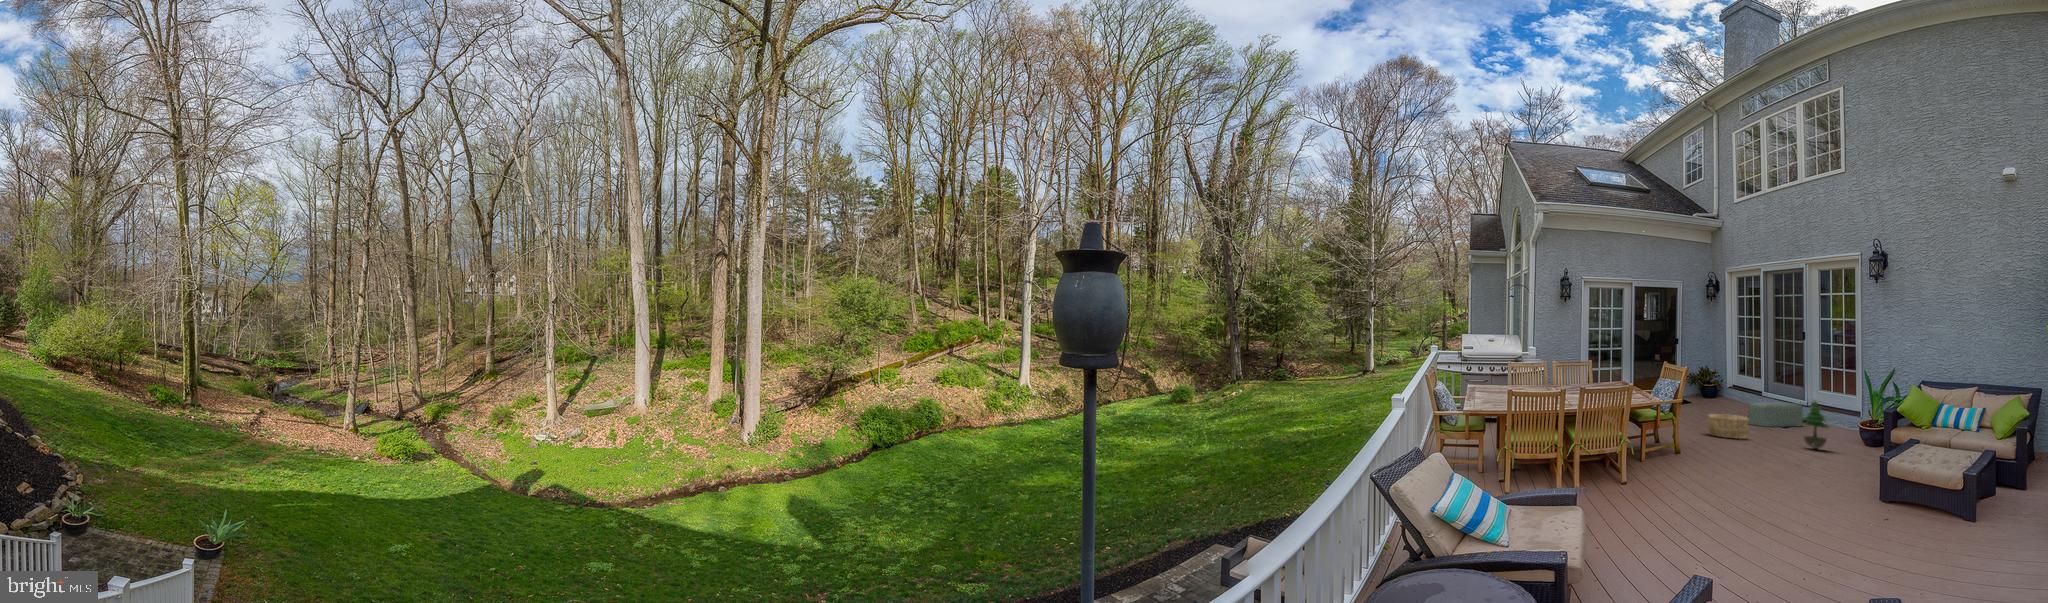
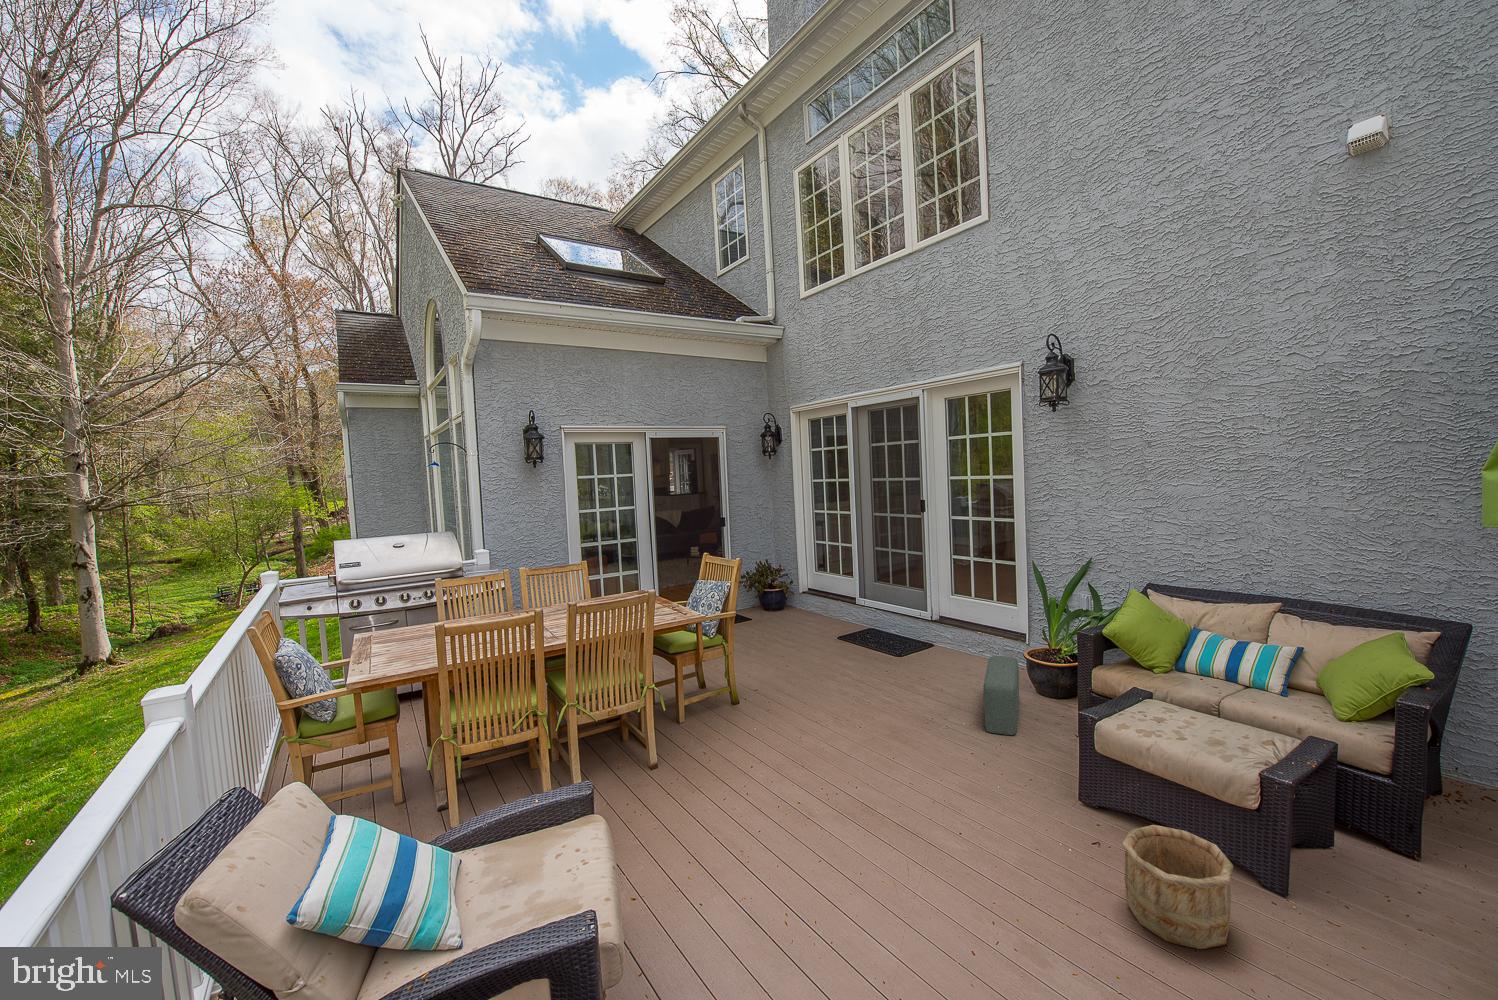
potted tree: present [1801,401,1828,449] -> none [1345,771,1431,934]

